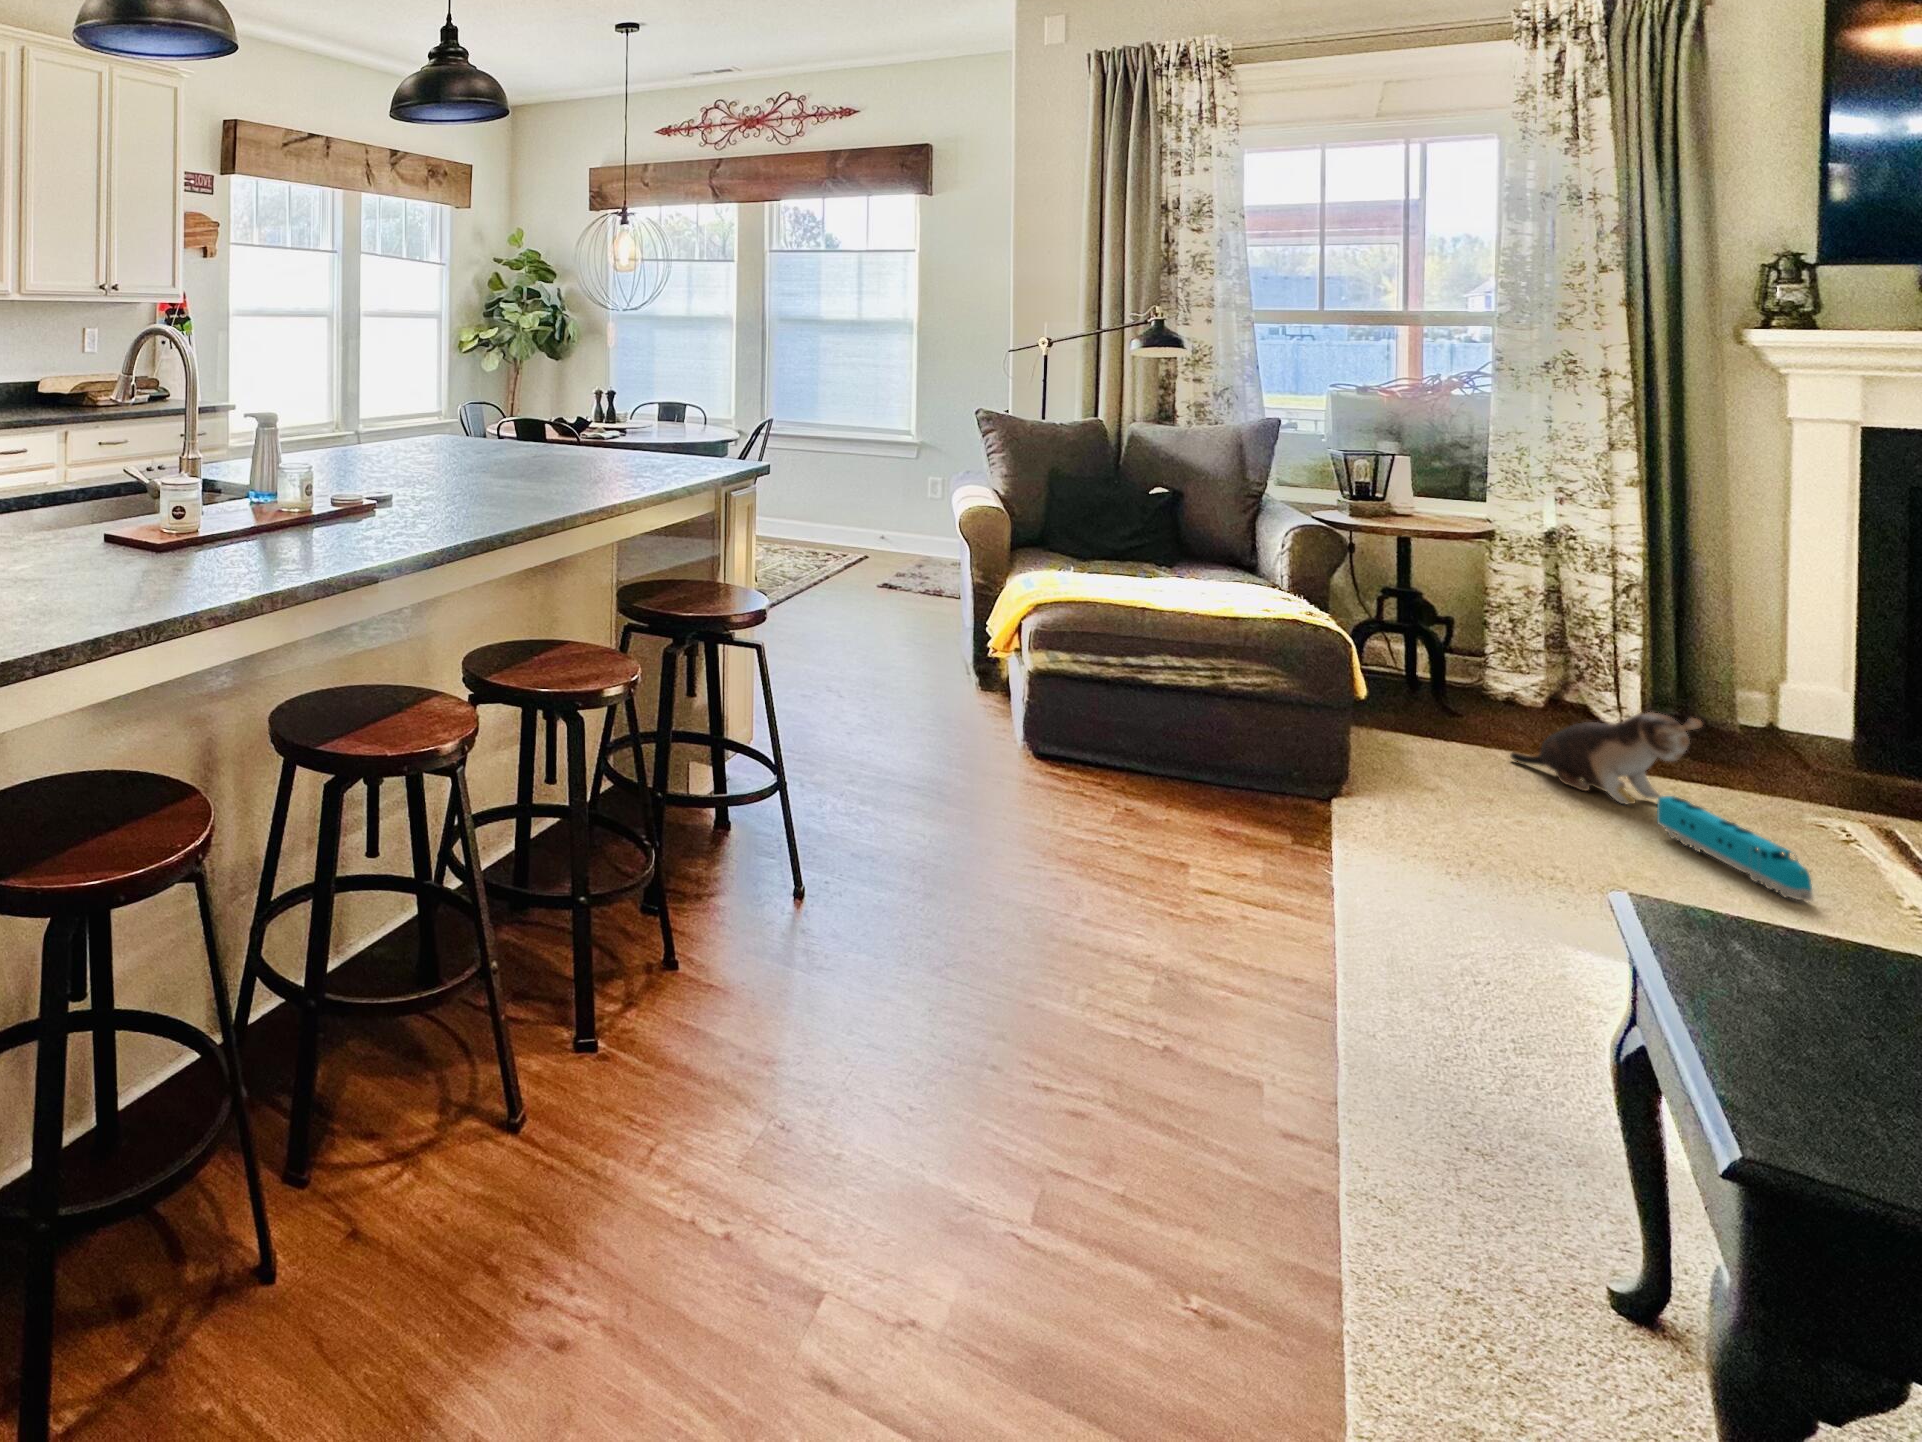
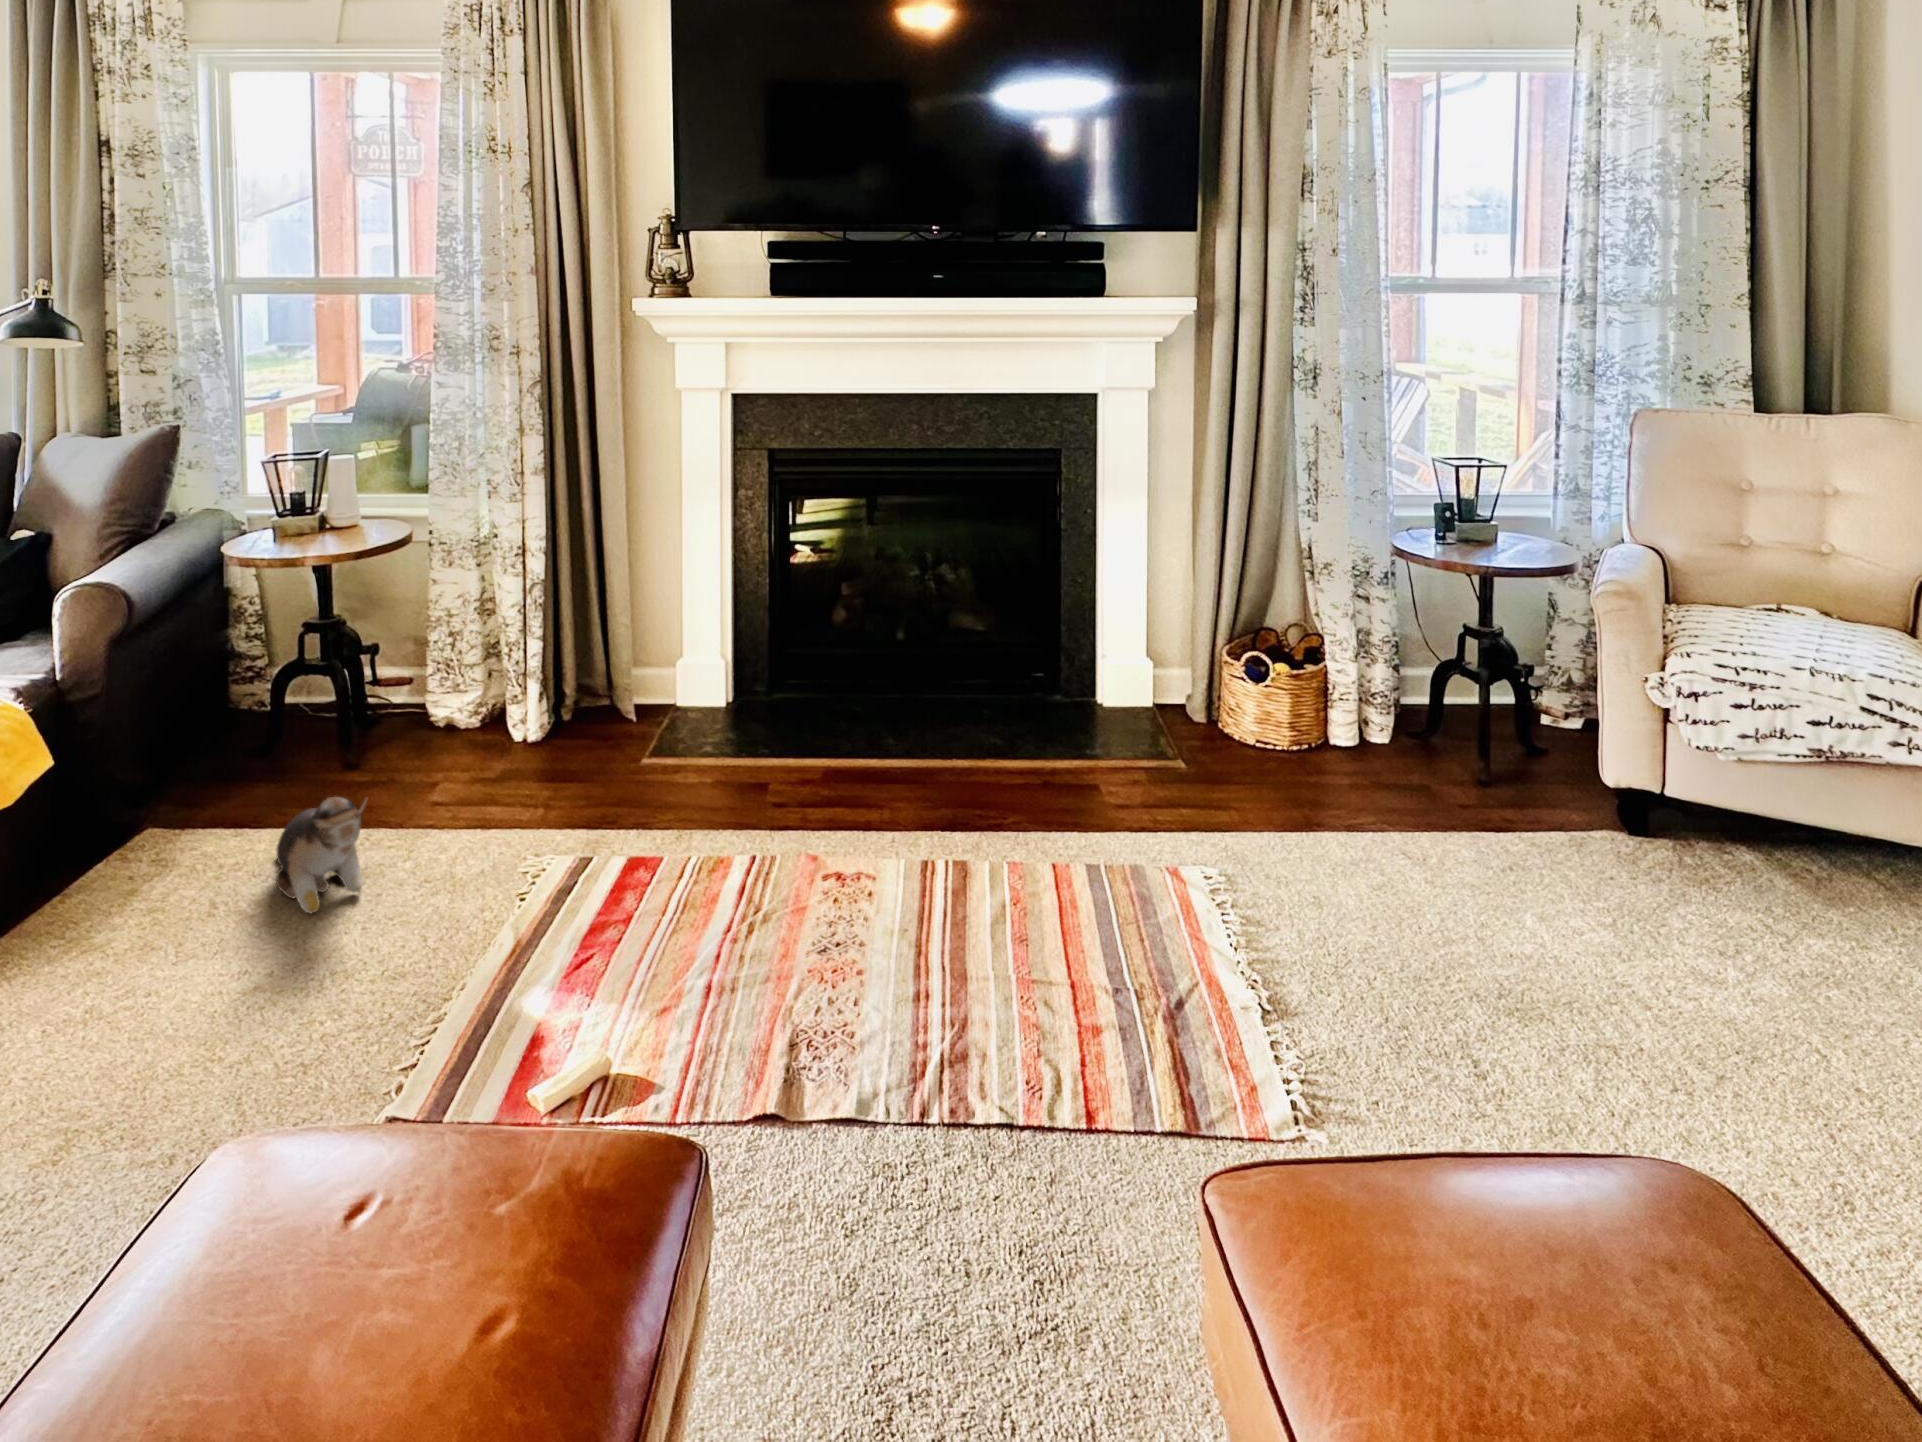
toy train: present [1657,796,1813,901] -> none [261,919,302,1074]

